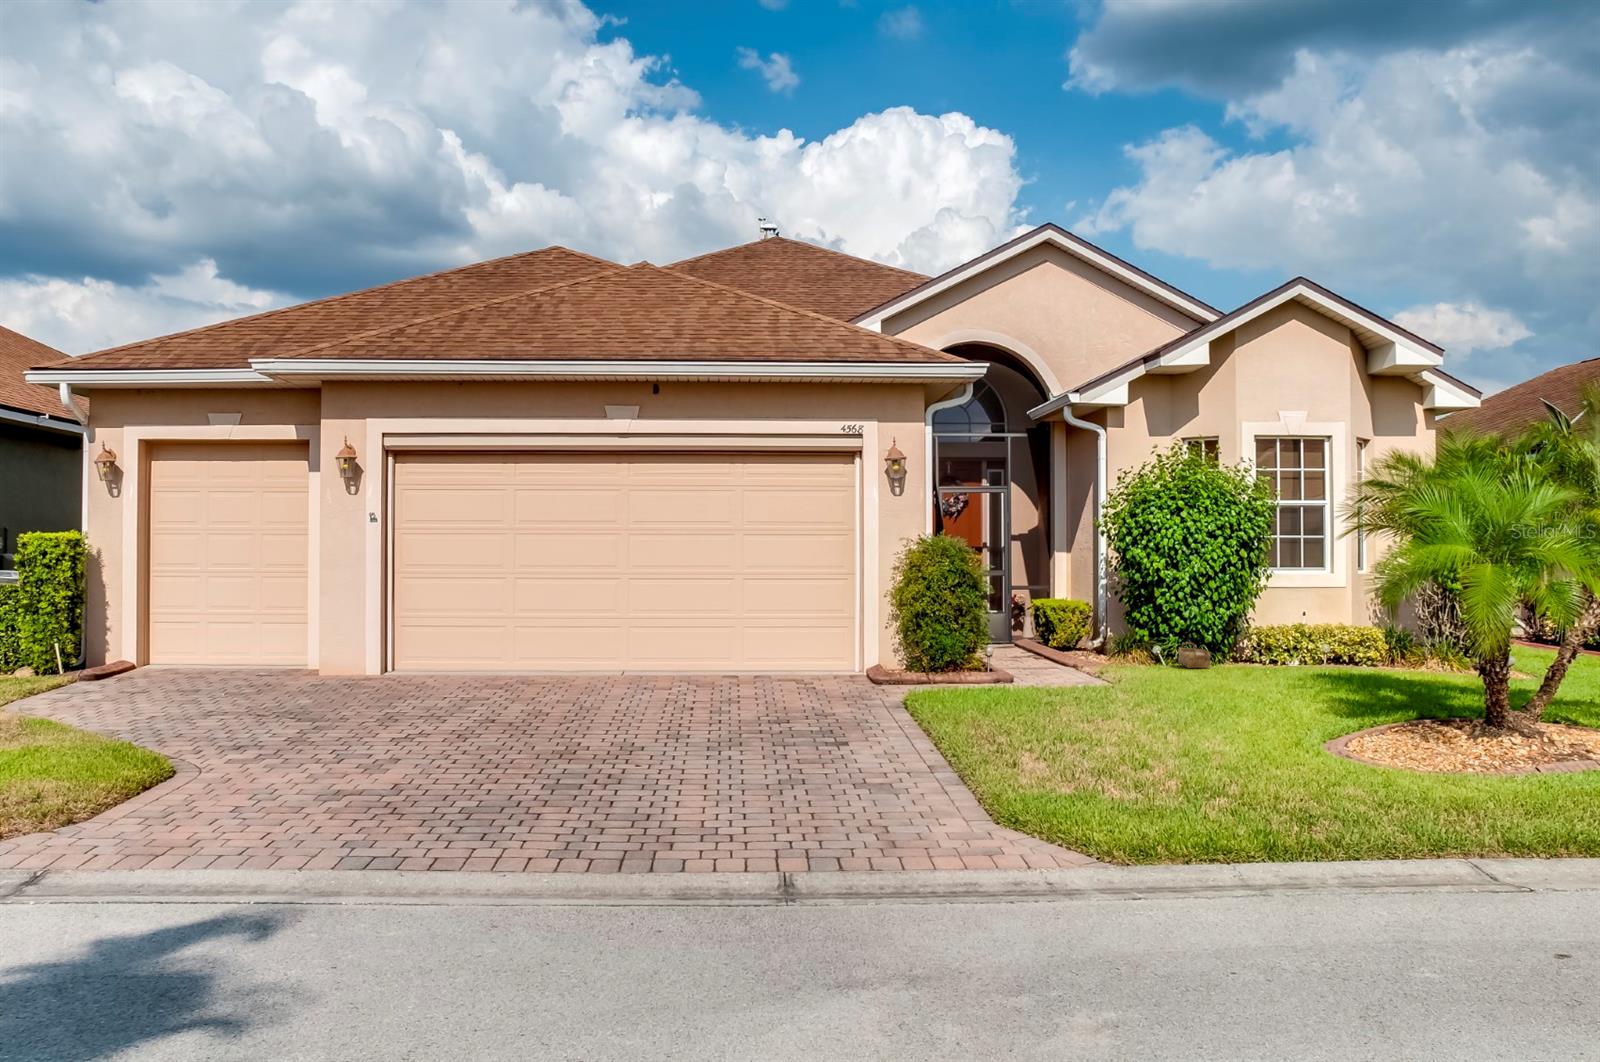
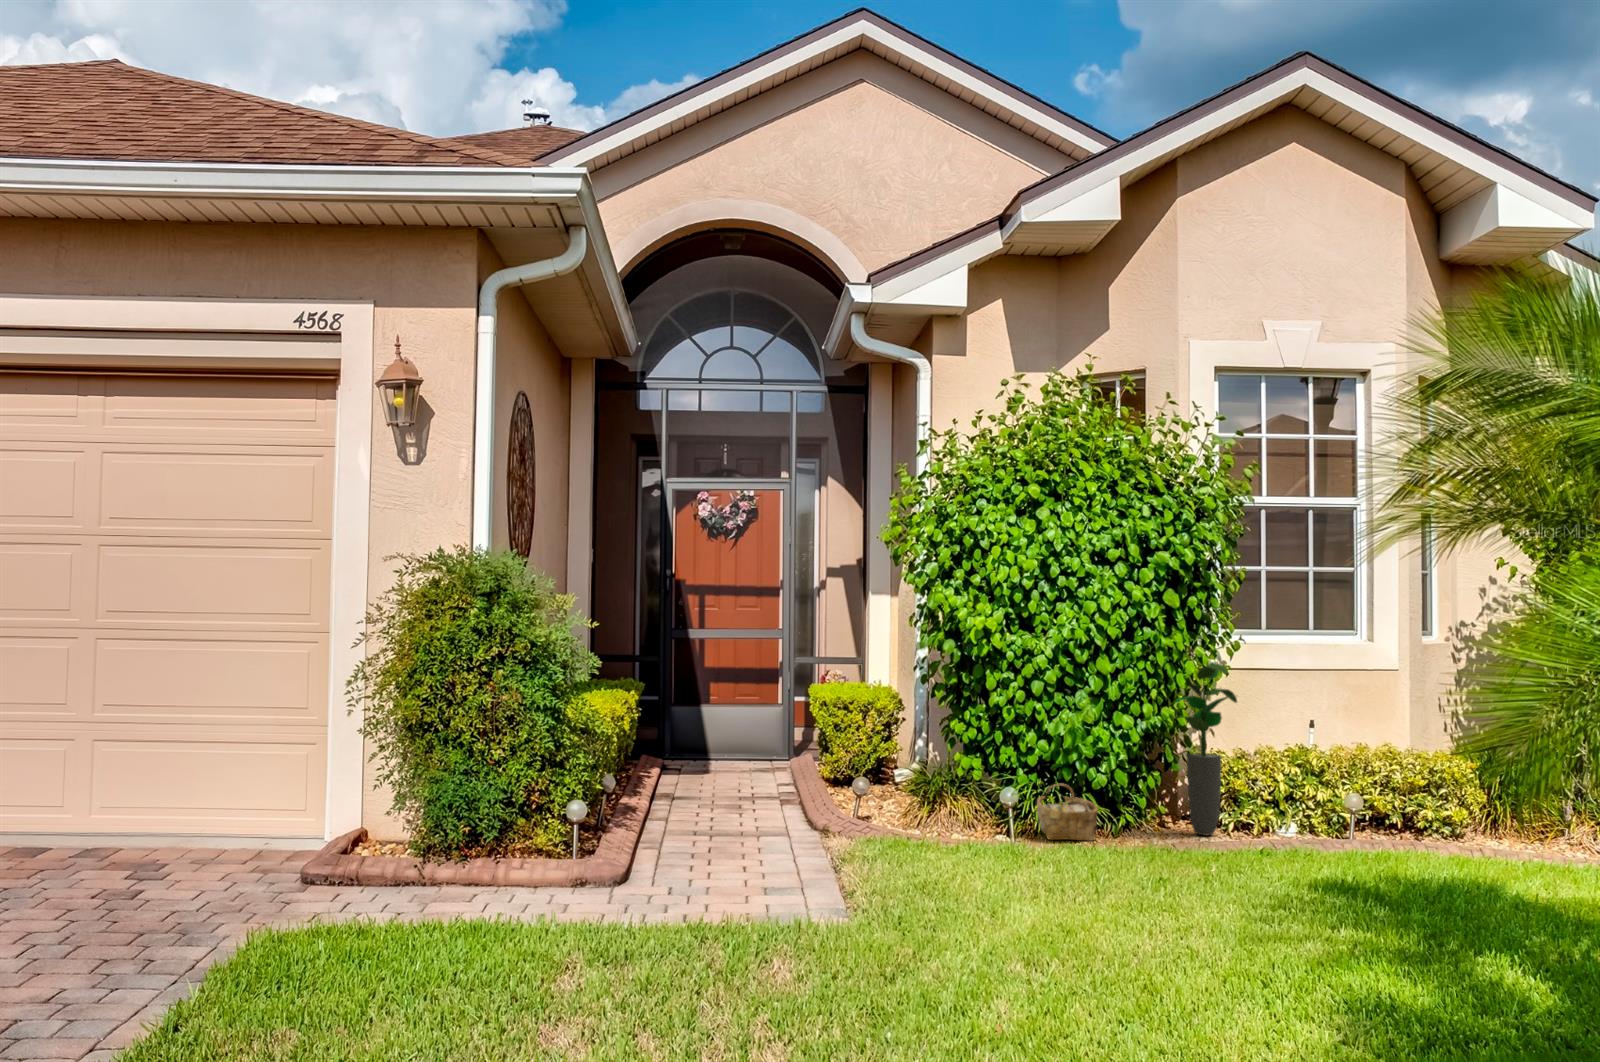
potted plant: none [1238,582,1276,666] -> present [1175,662,1237,835]

